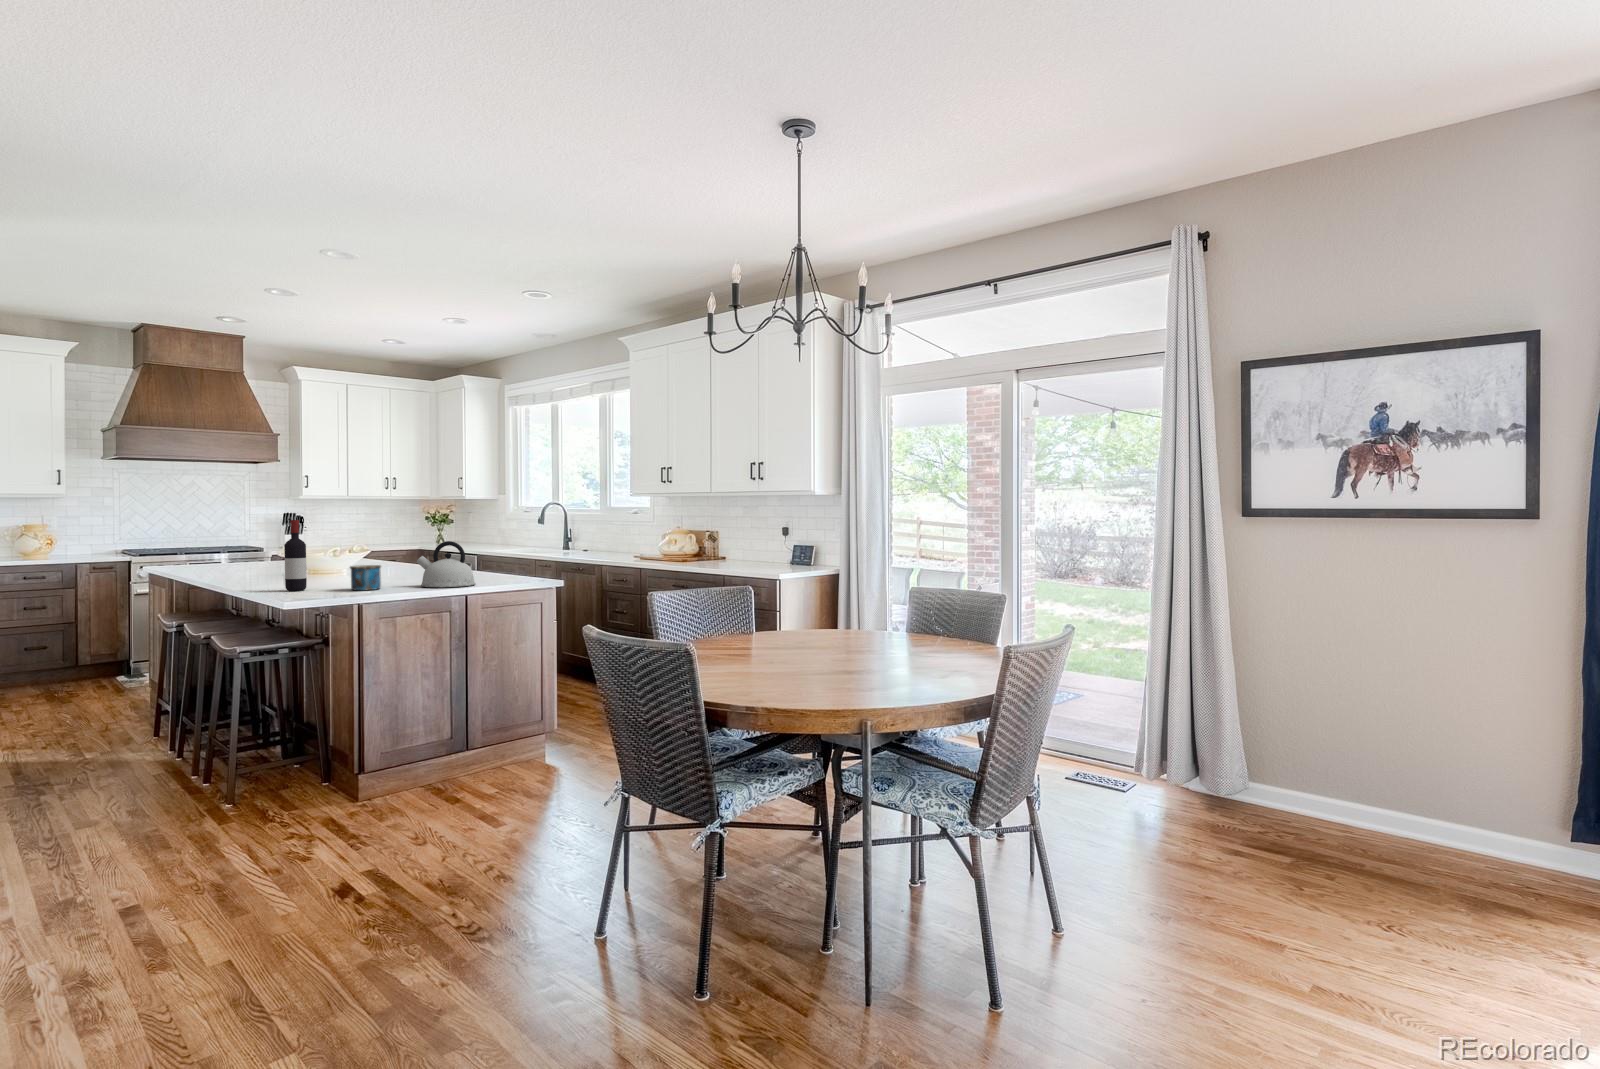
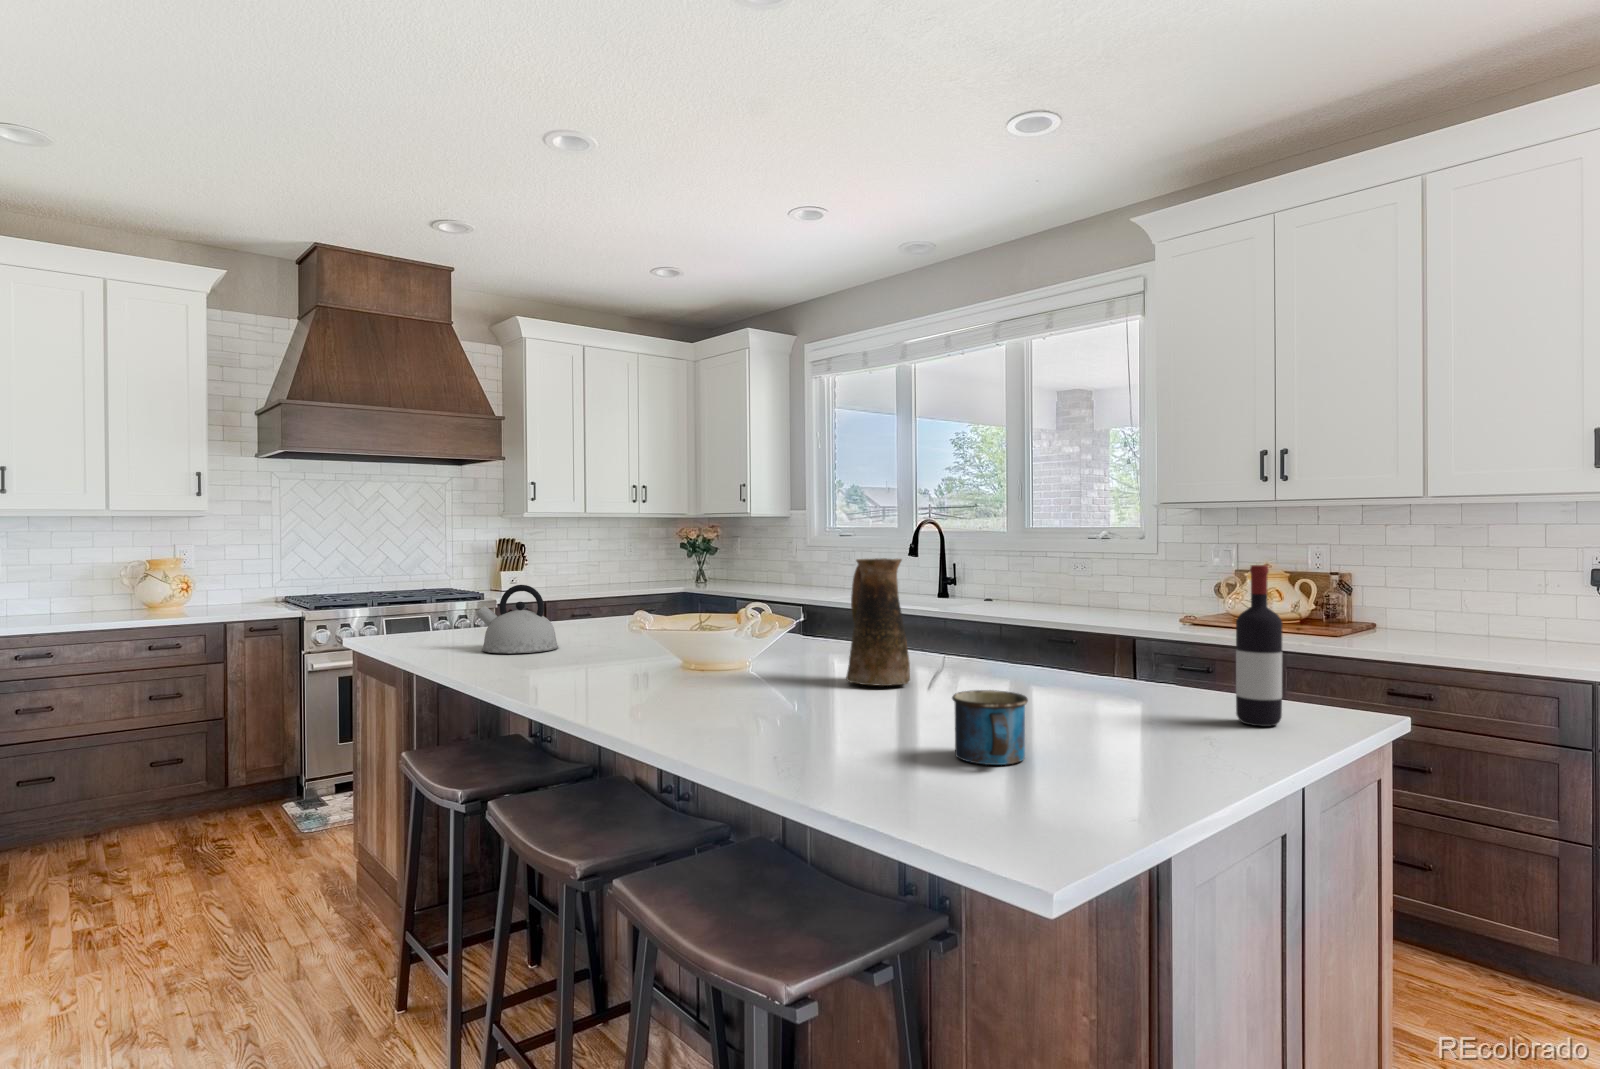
pitcher: none [376,517,410,576] -> present [846,558,910,686]
wine bottle: present [284,520,307,591] -> present [1236,565,1283,726]
kettle: present [417,541,475,587] -> present [476,585,558,653]

